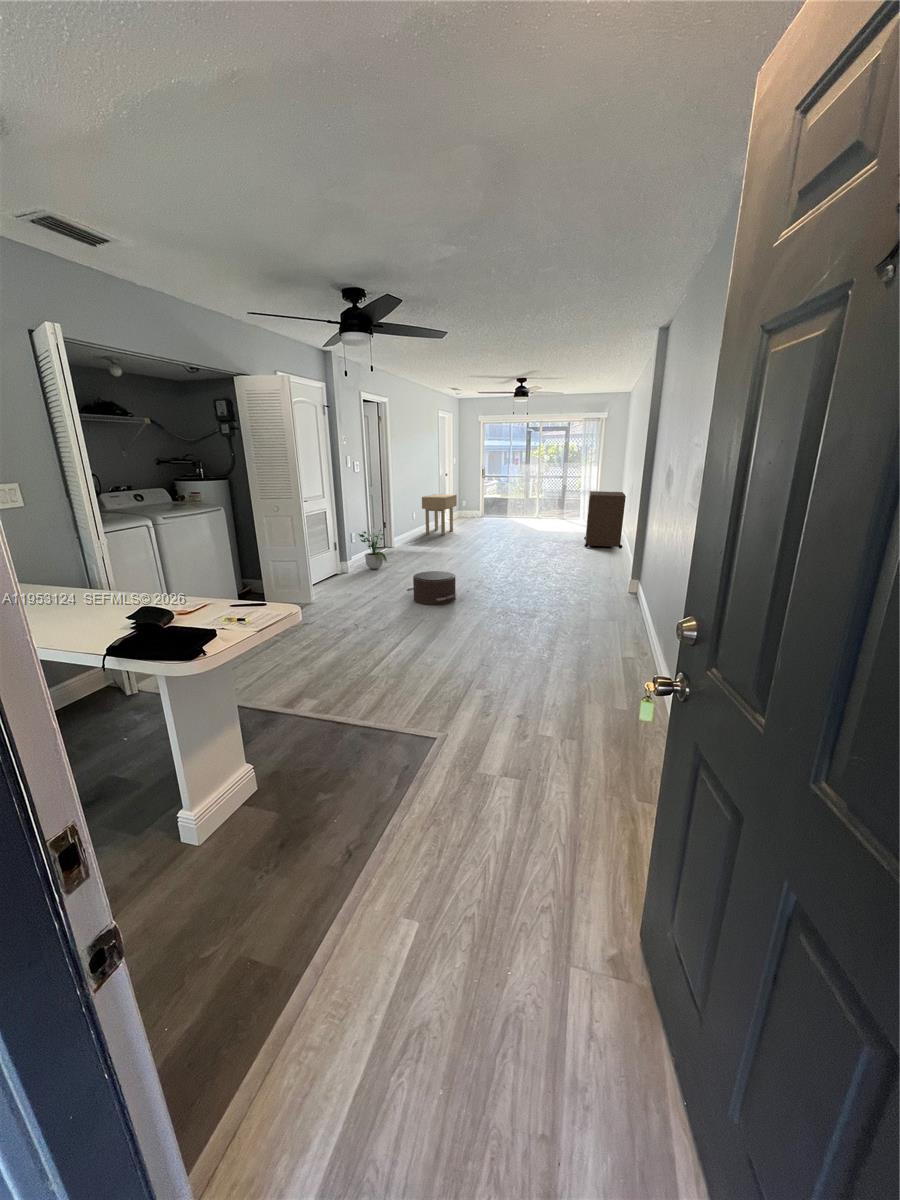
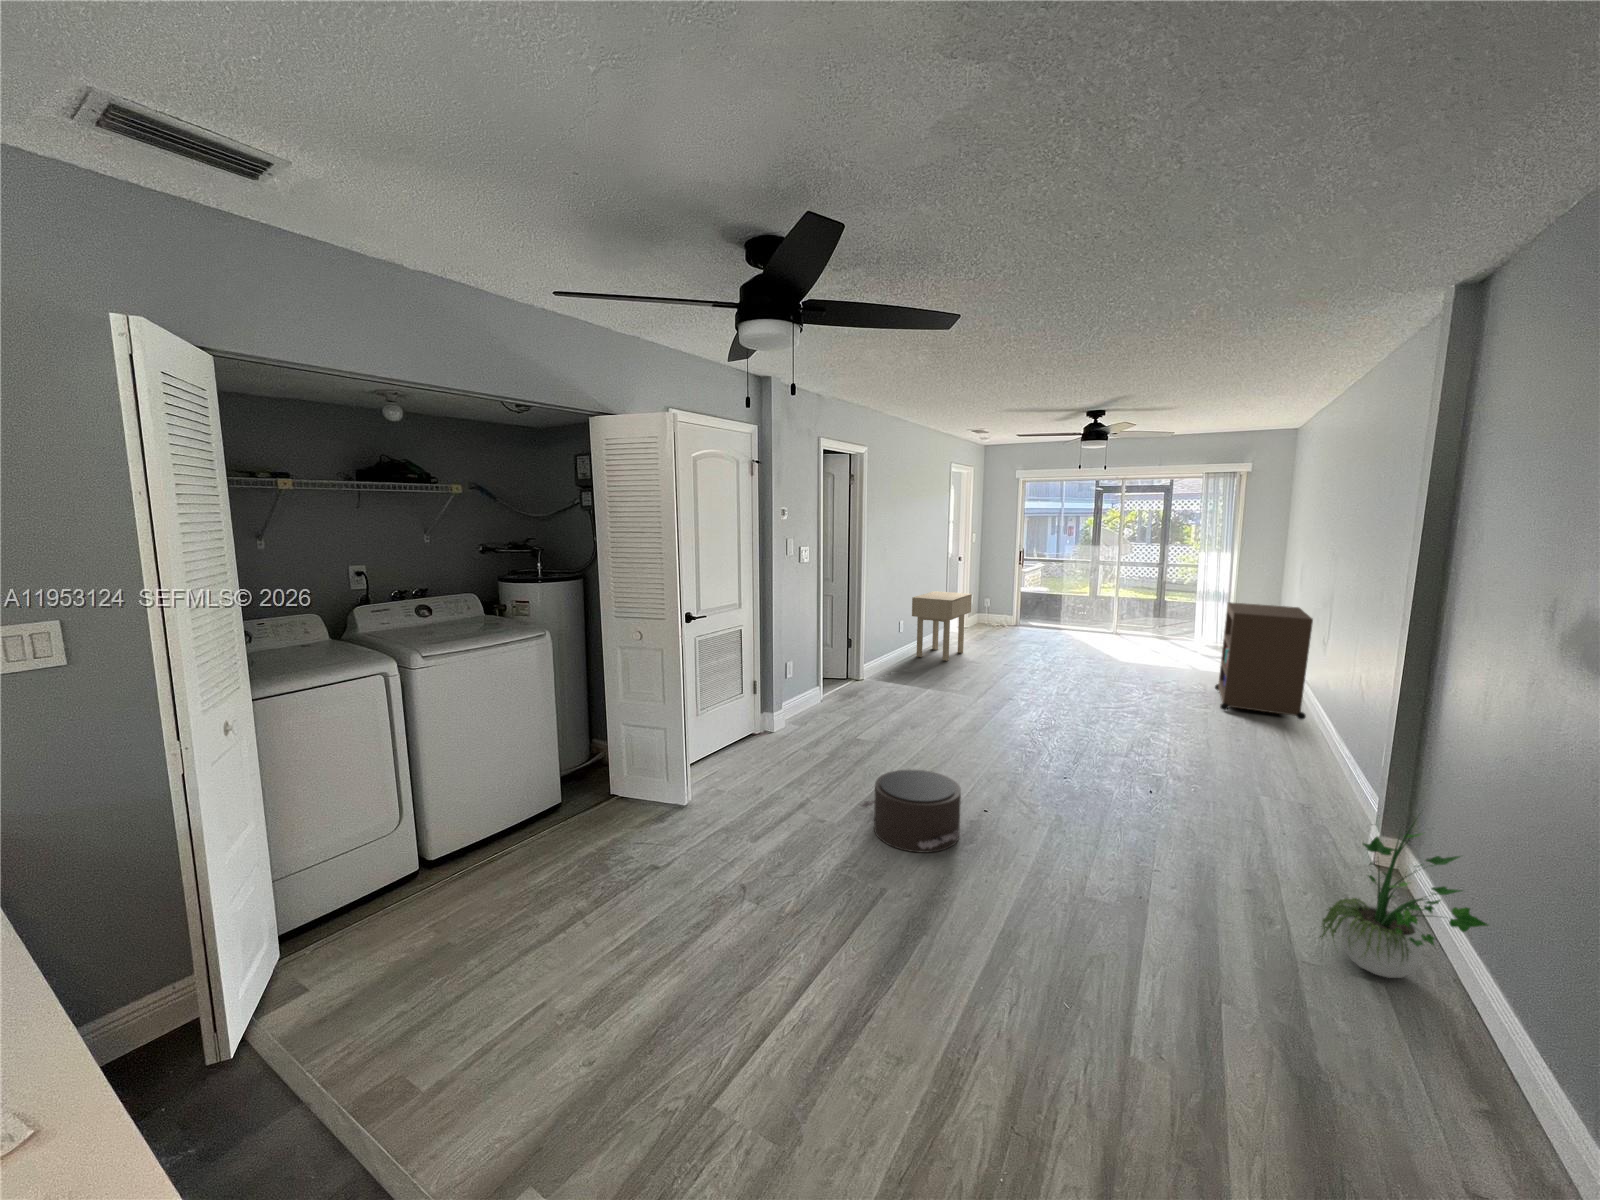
potted plant: present [359,530,387,569] -> present [1321,825,1488,978]

